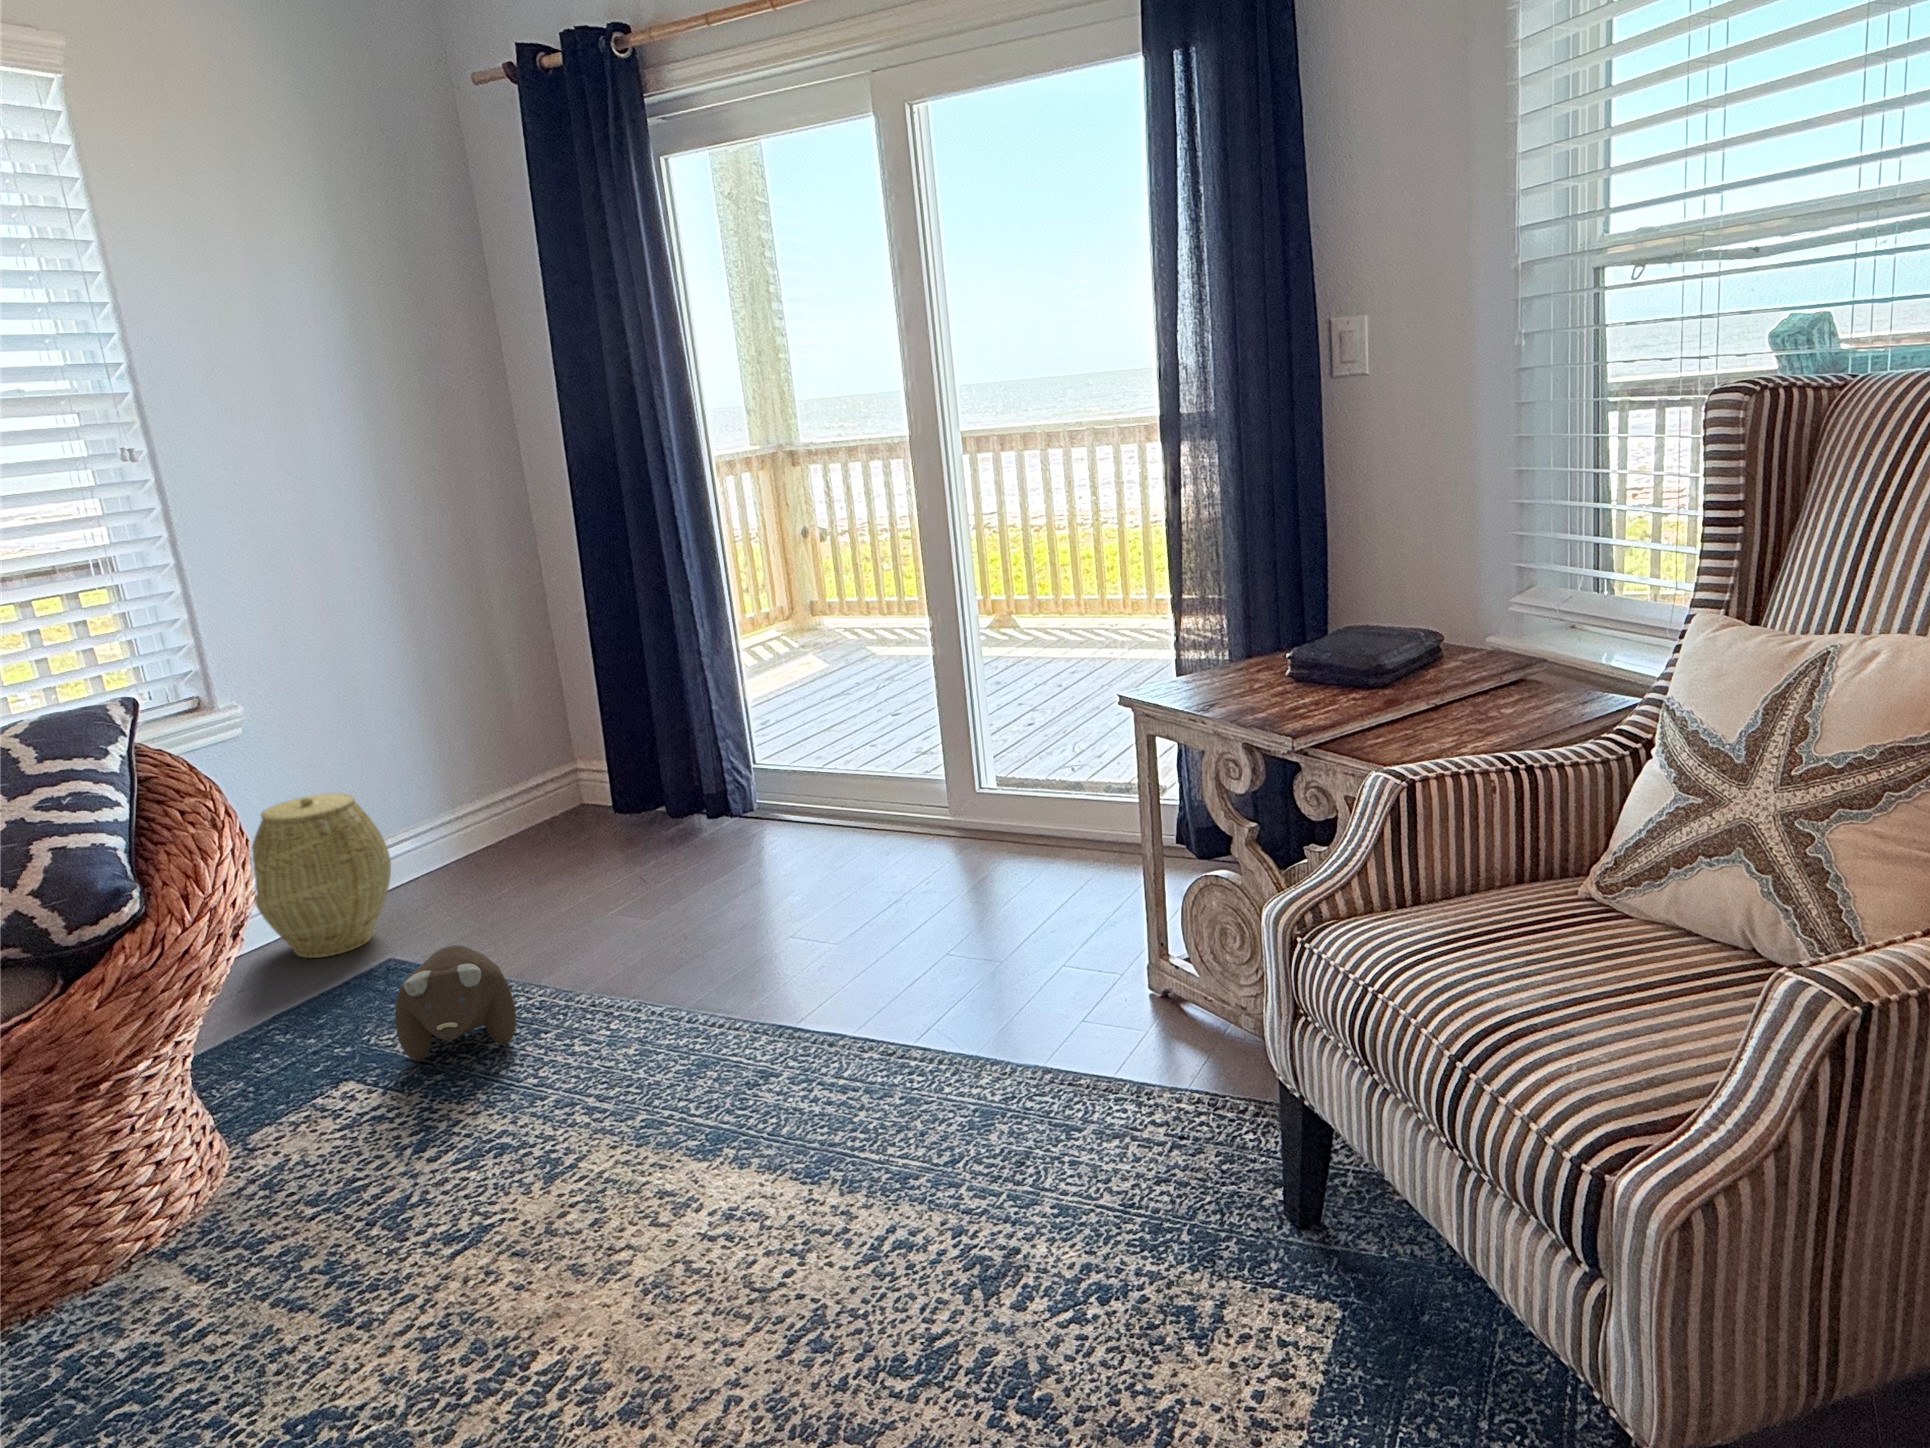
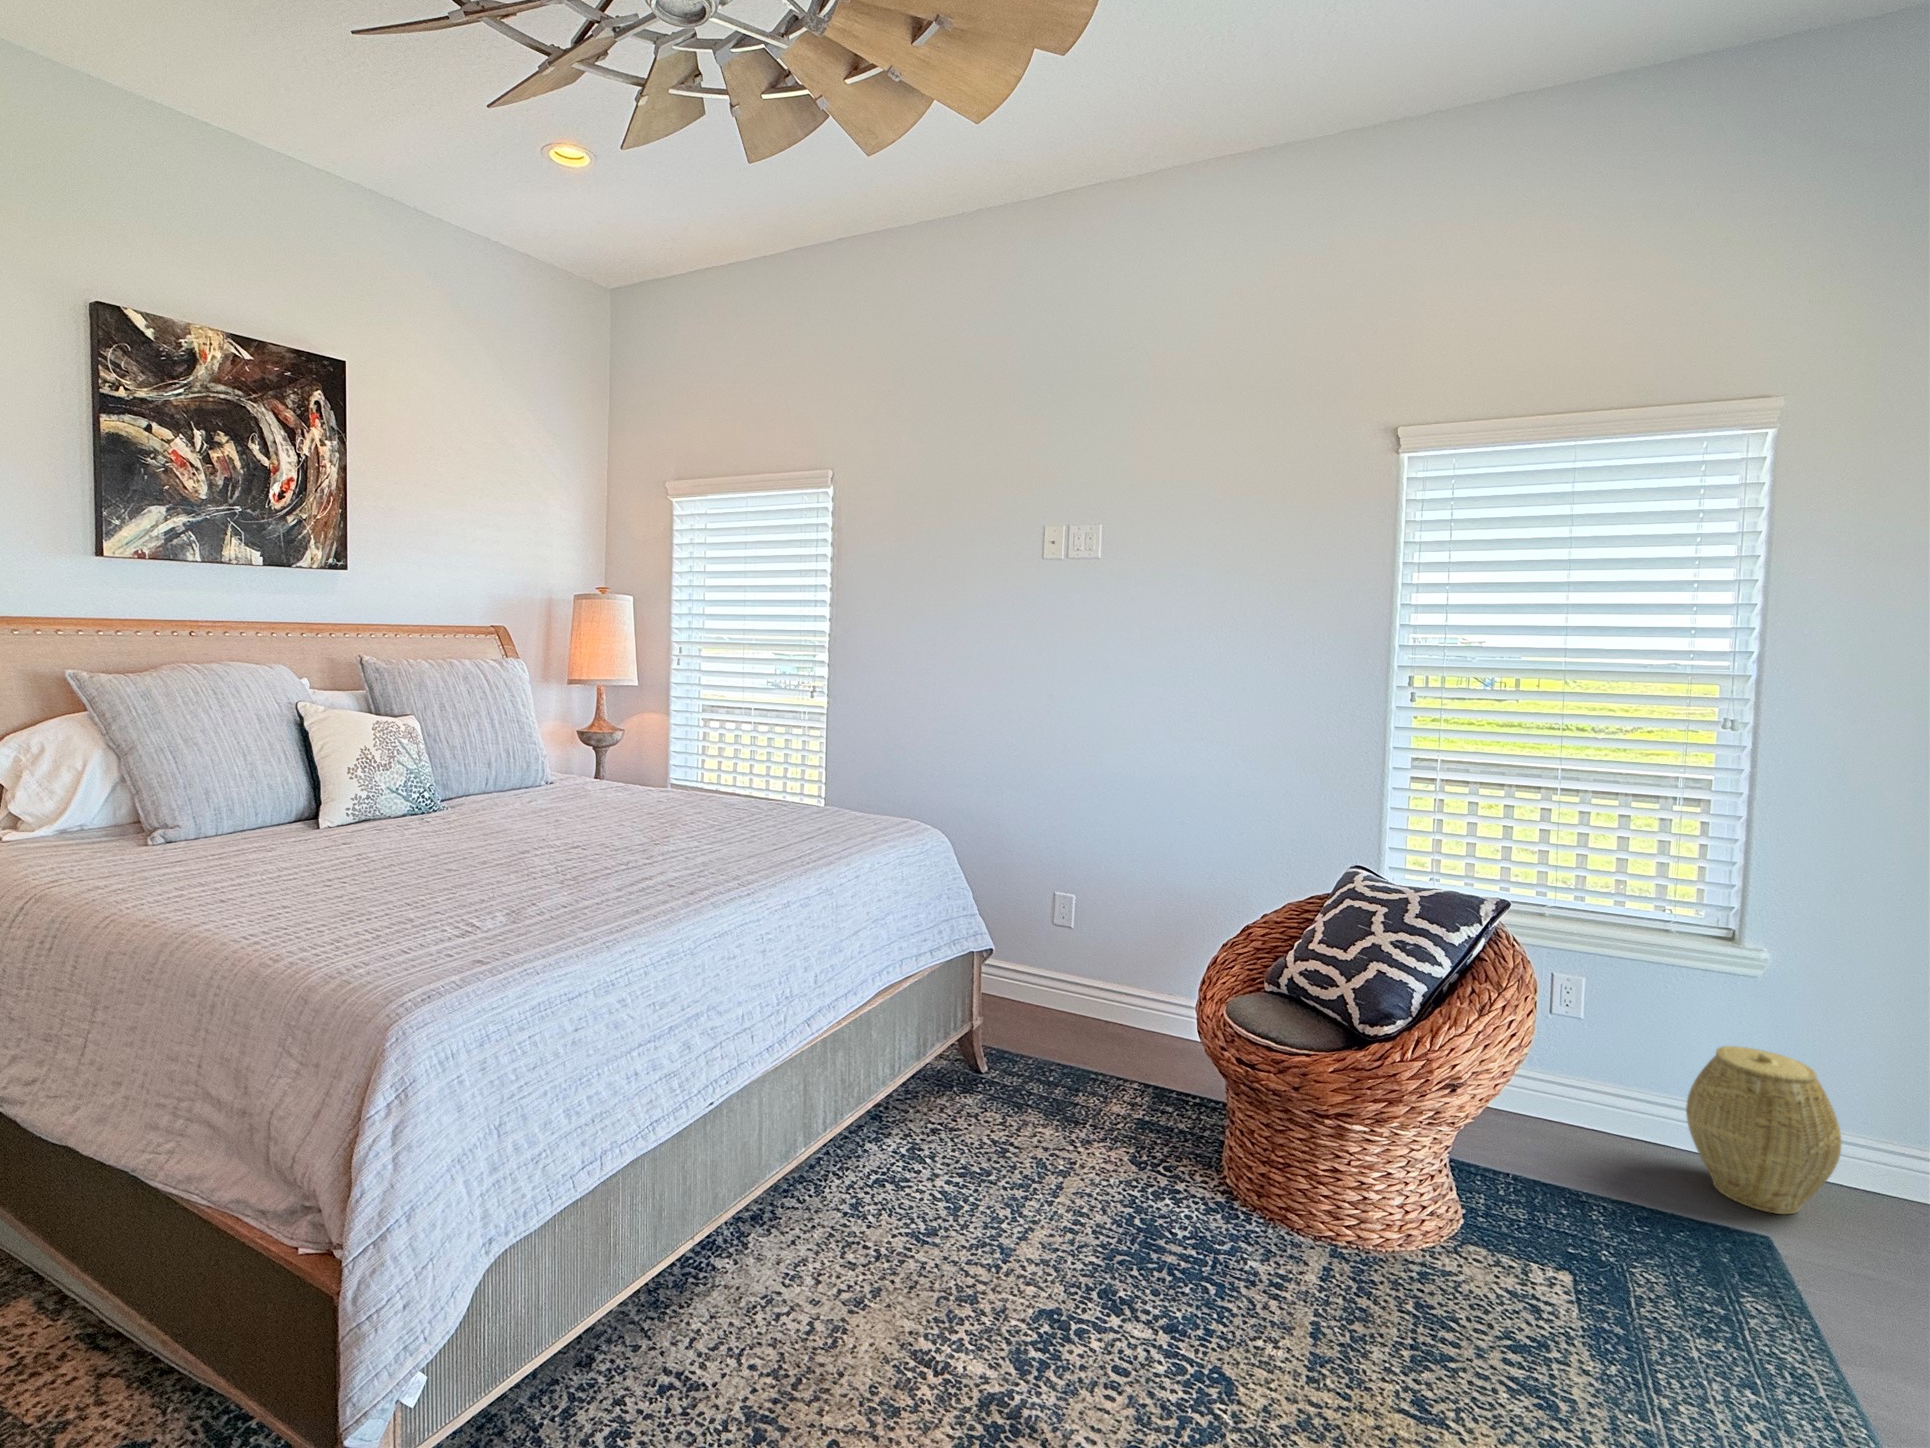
plush toy: present [395,945,516,1061] -> none [1603,1224,1759,1363]

